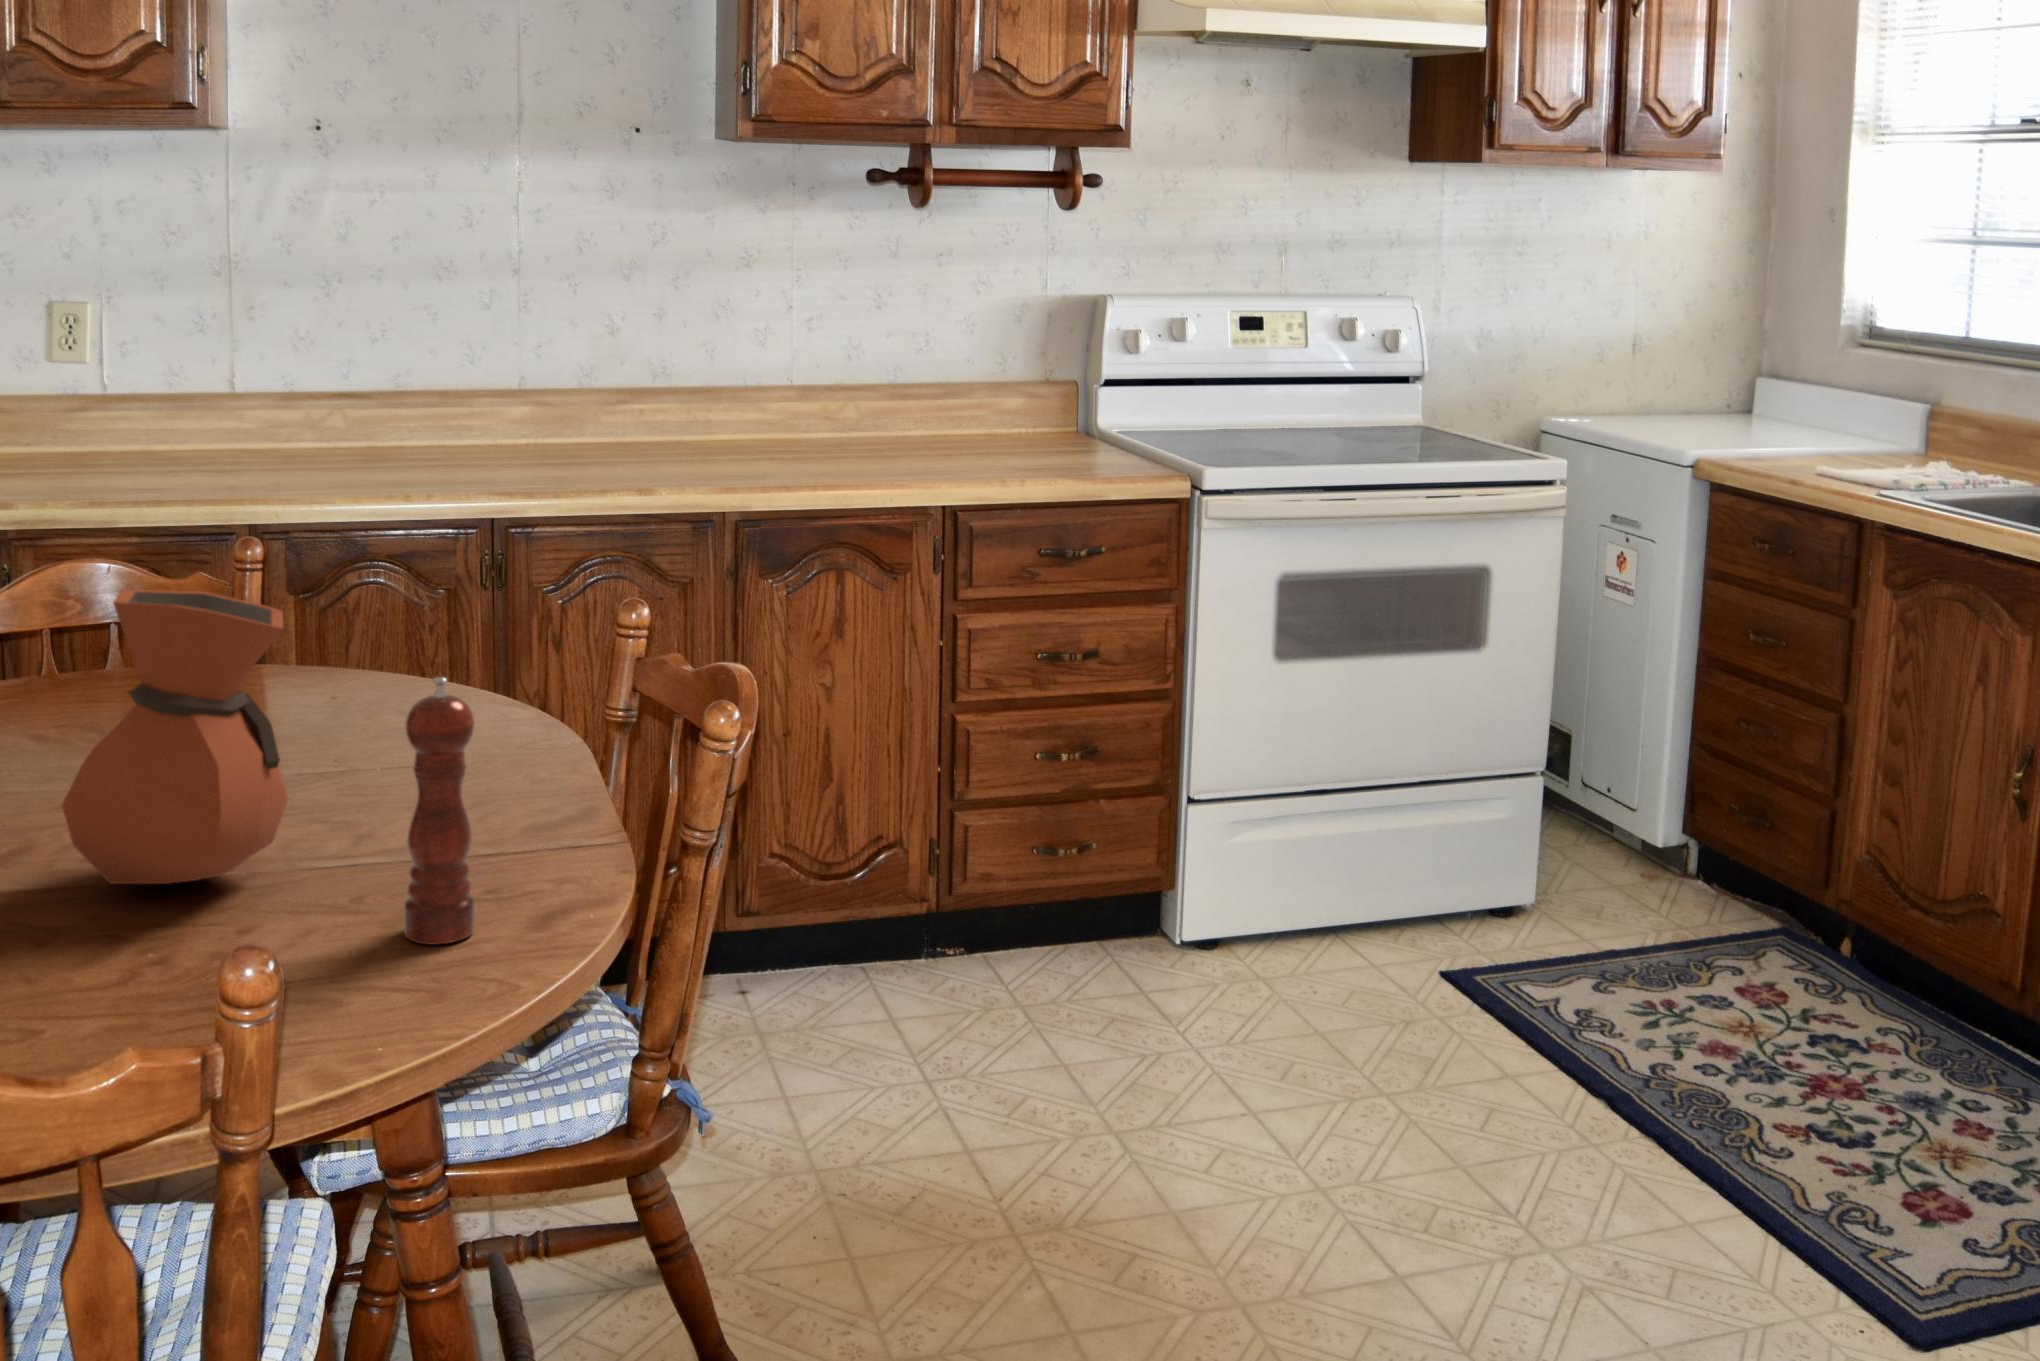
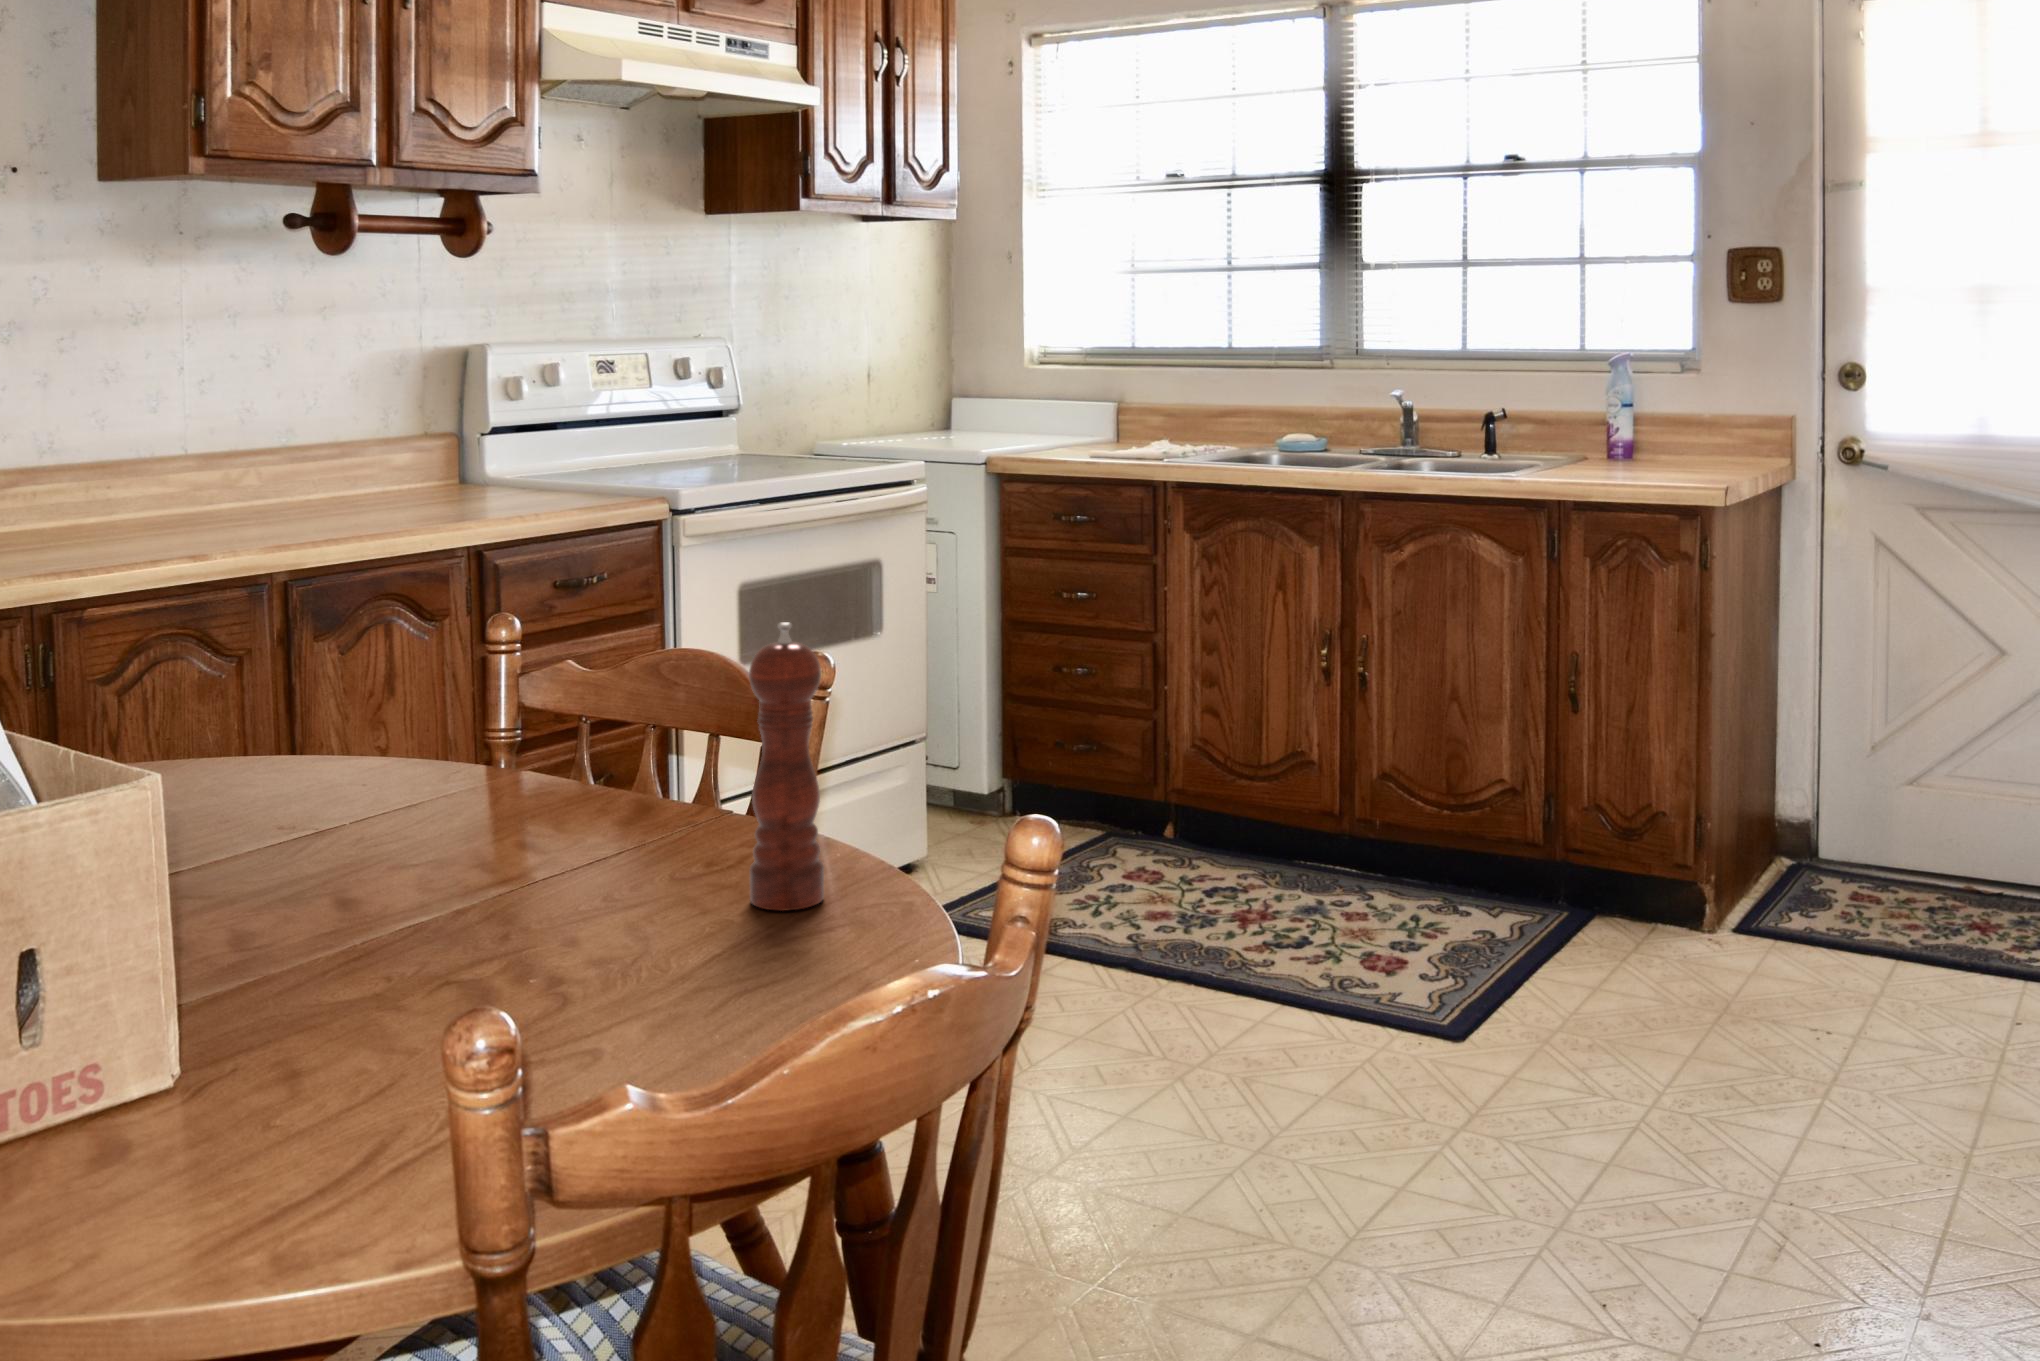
vase: present [62,590,288,884] -> none [287,586,552,944]

